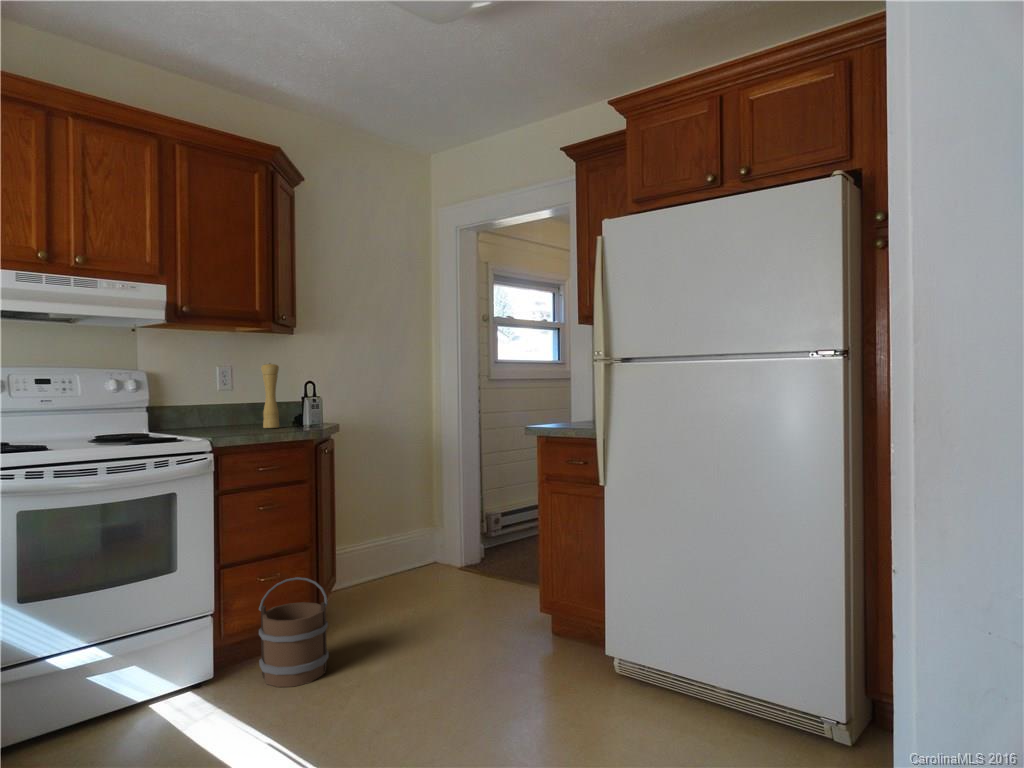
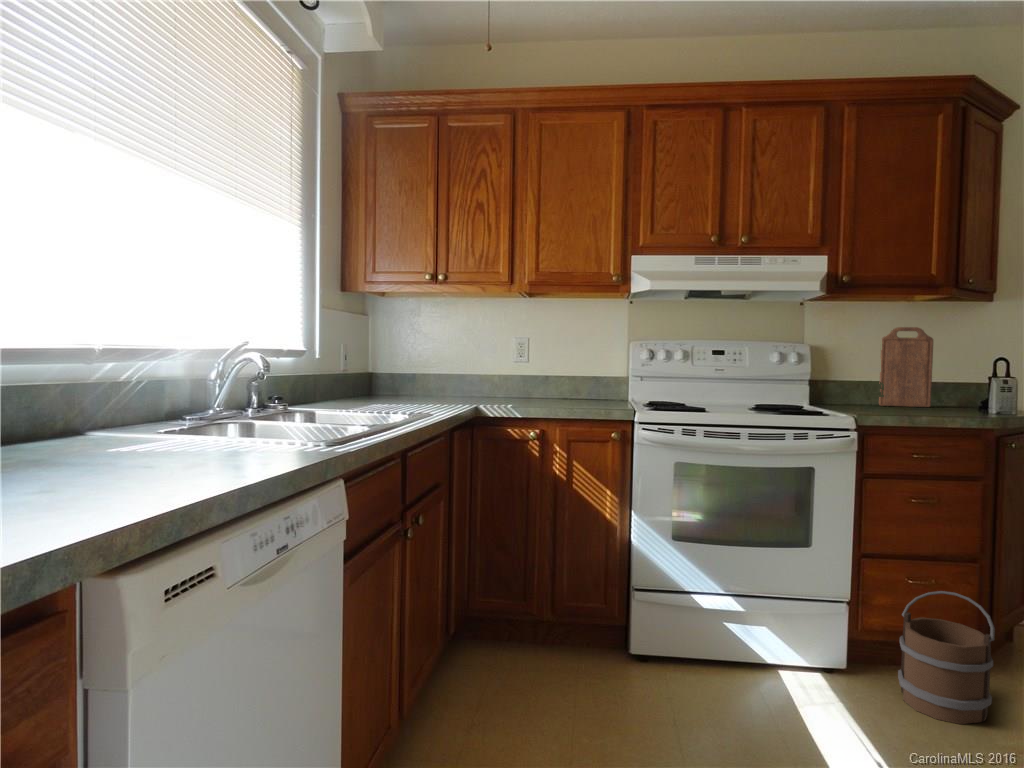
cutting board: none [213,355,257,428] -> present [879,327,933,407]
pepper mill: present [261,363,279,428] -> none [934,336,959,412]

